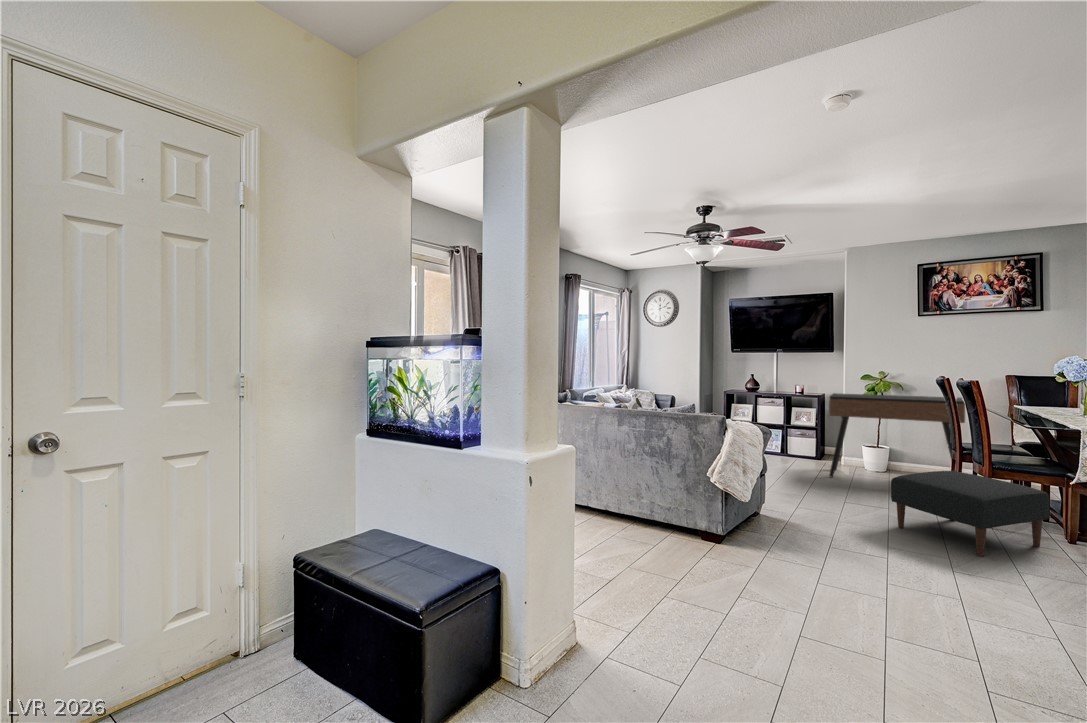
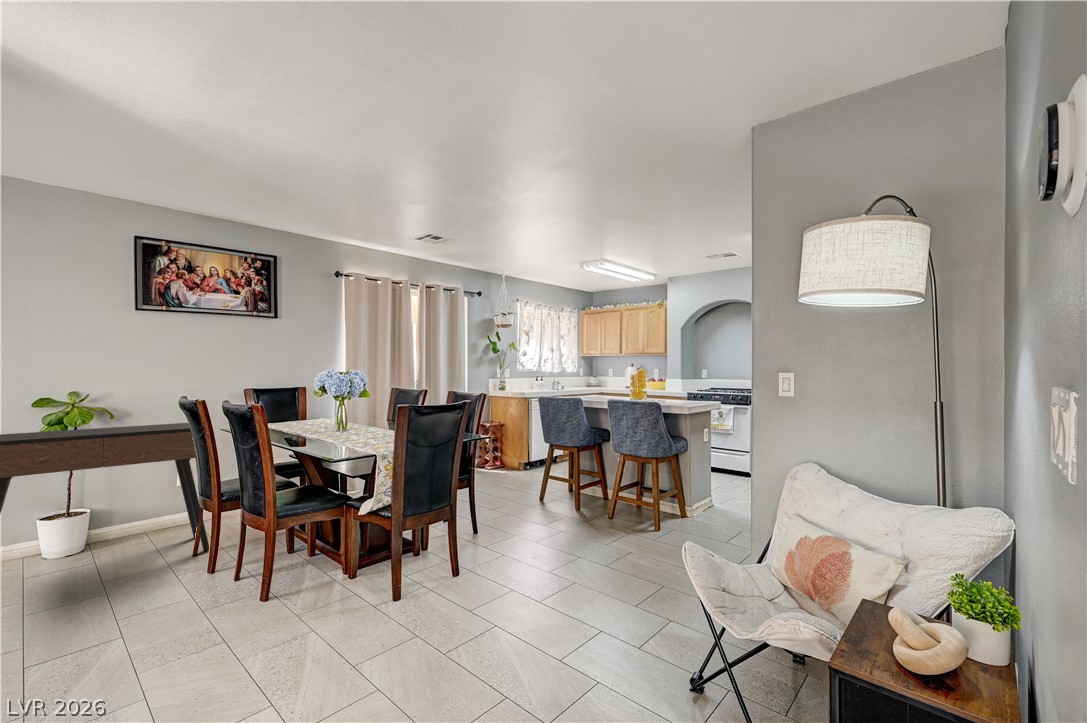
ottoman: present [891,471,1050,556] -> none [122,533,338,674]

